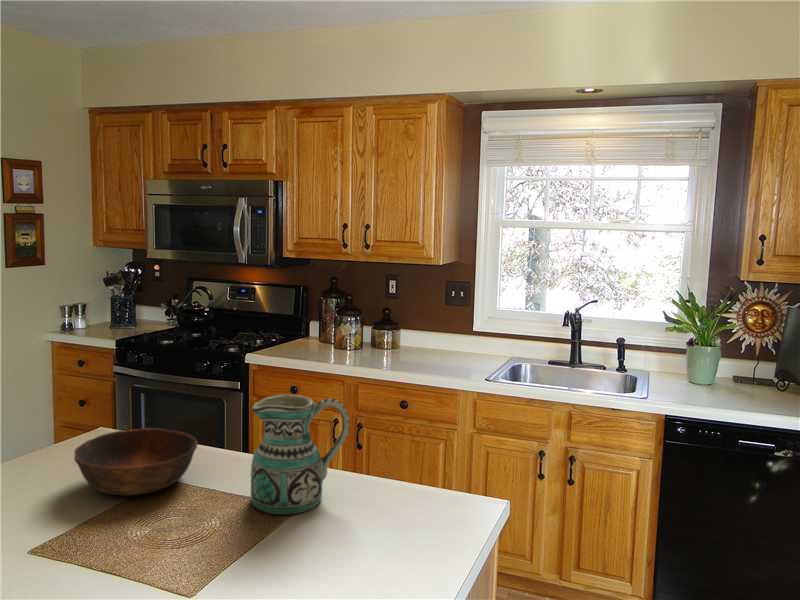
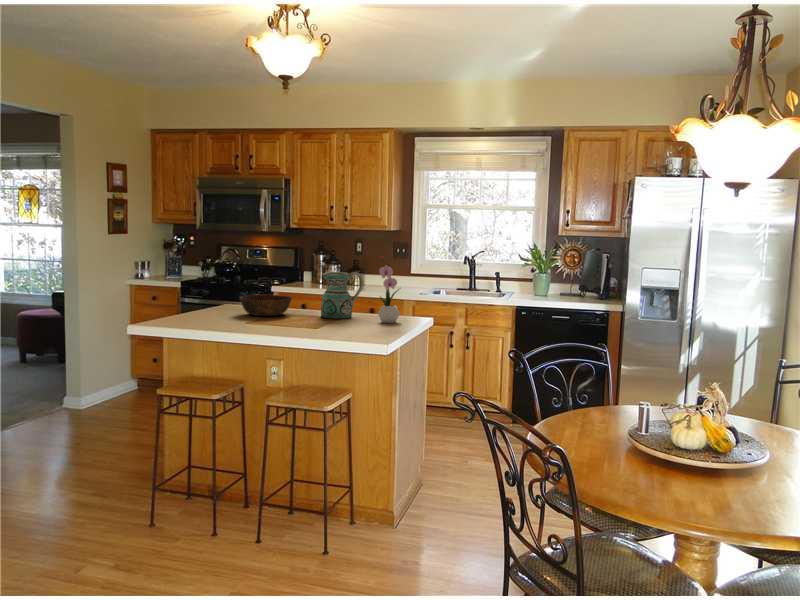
flower arrangement: none [371,384,432,552] -> present [378,256,400,323]

